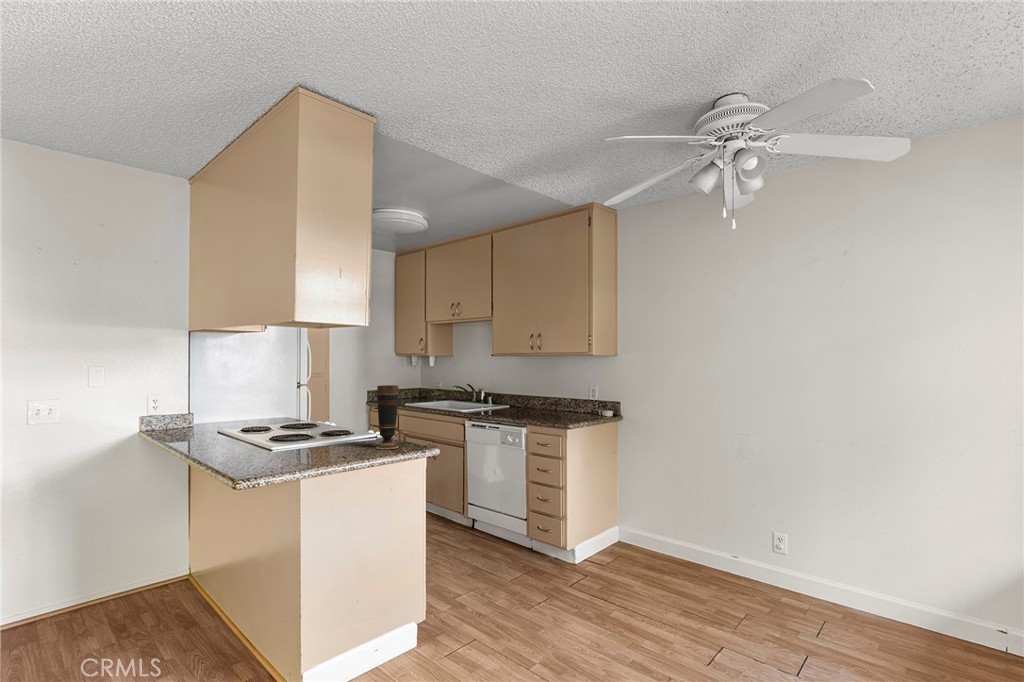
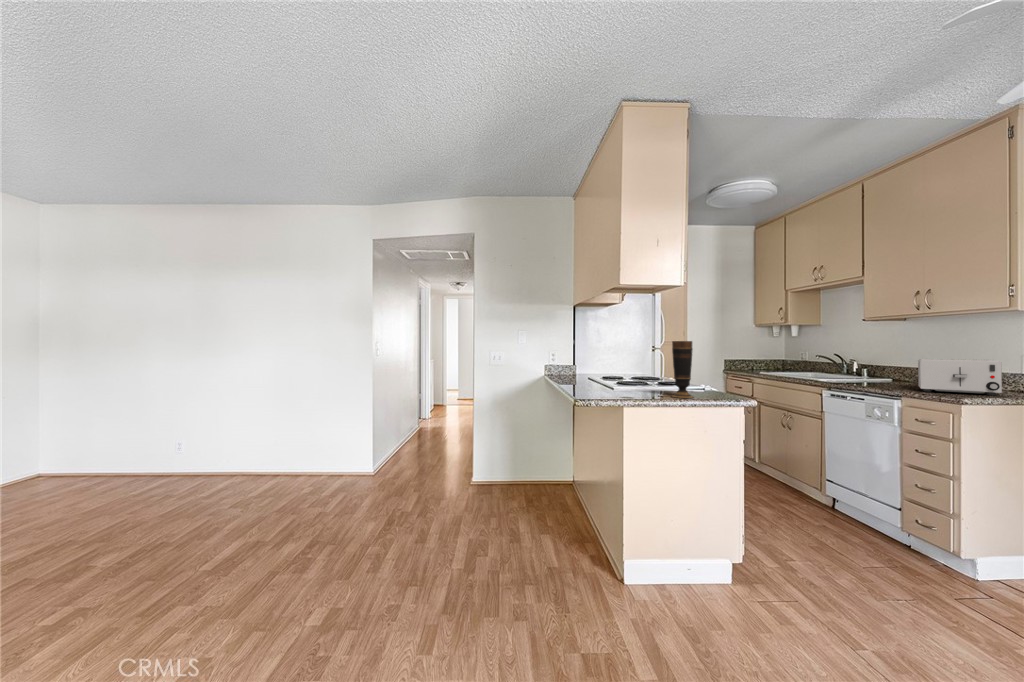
toaster: none [534,390,580,418] -> present [918,359,1002,395]

